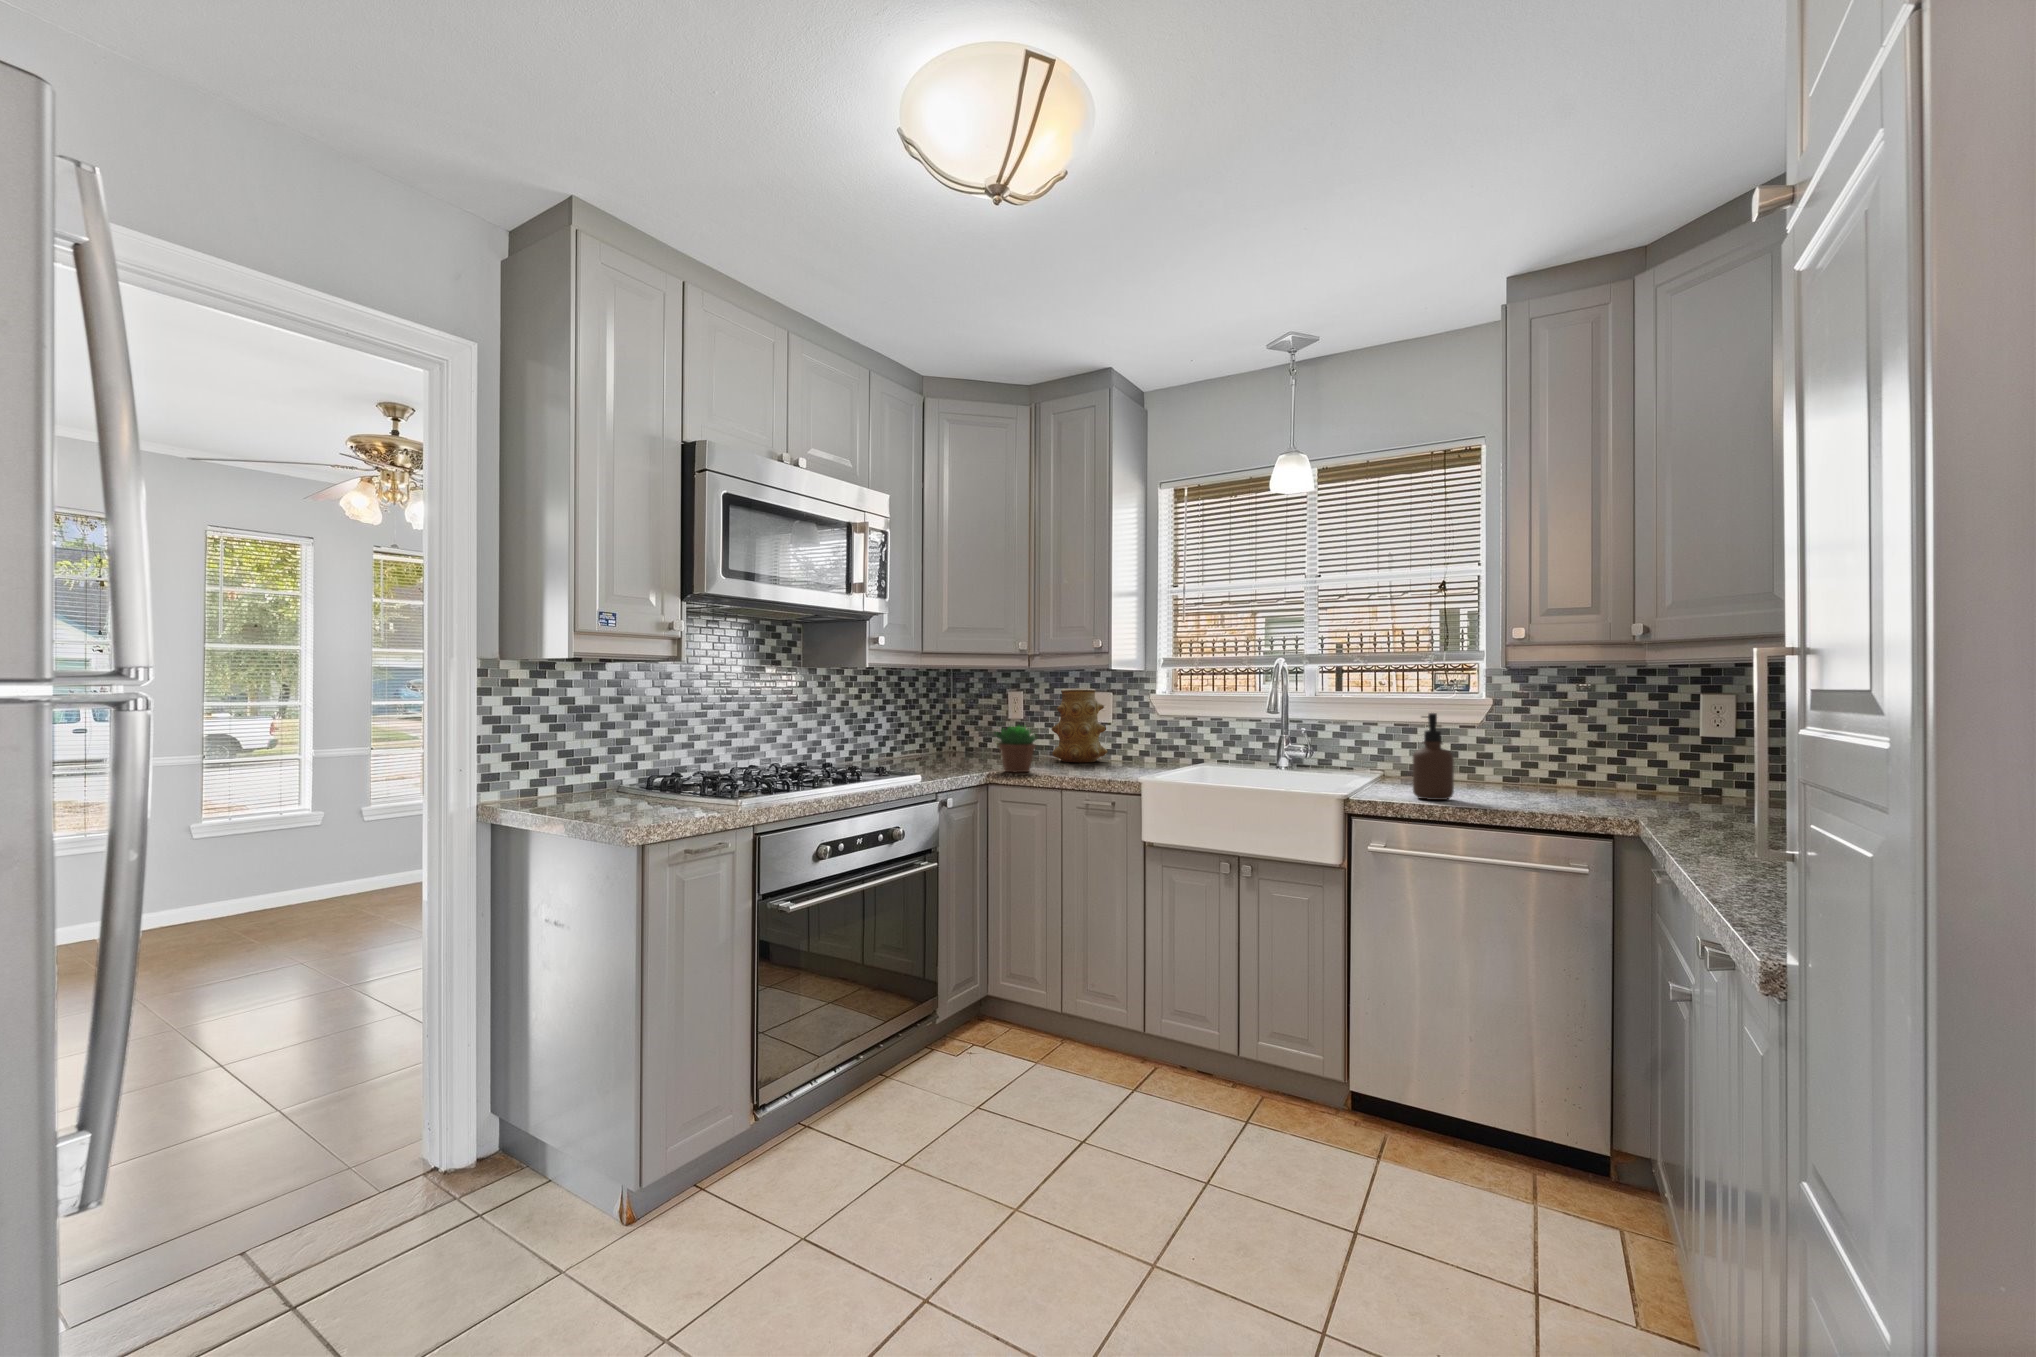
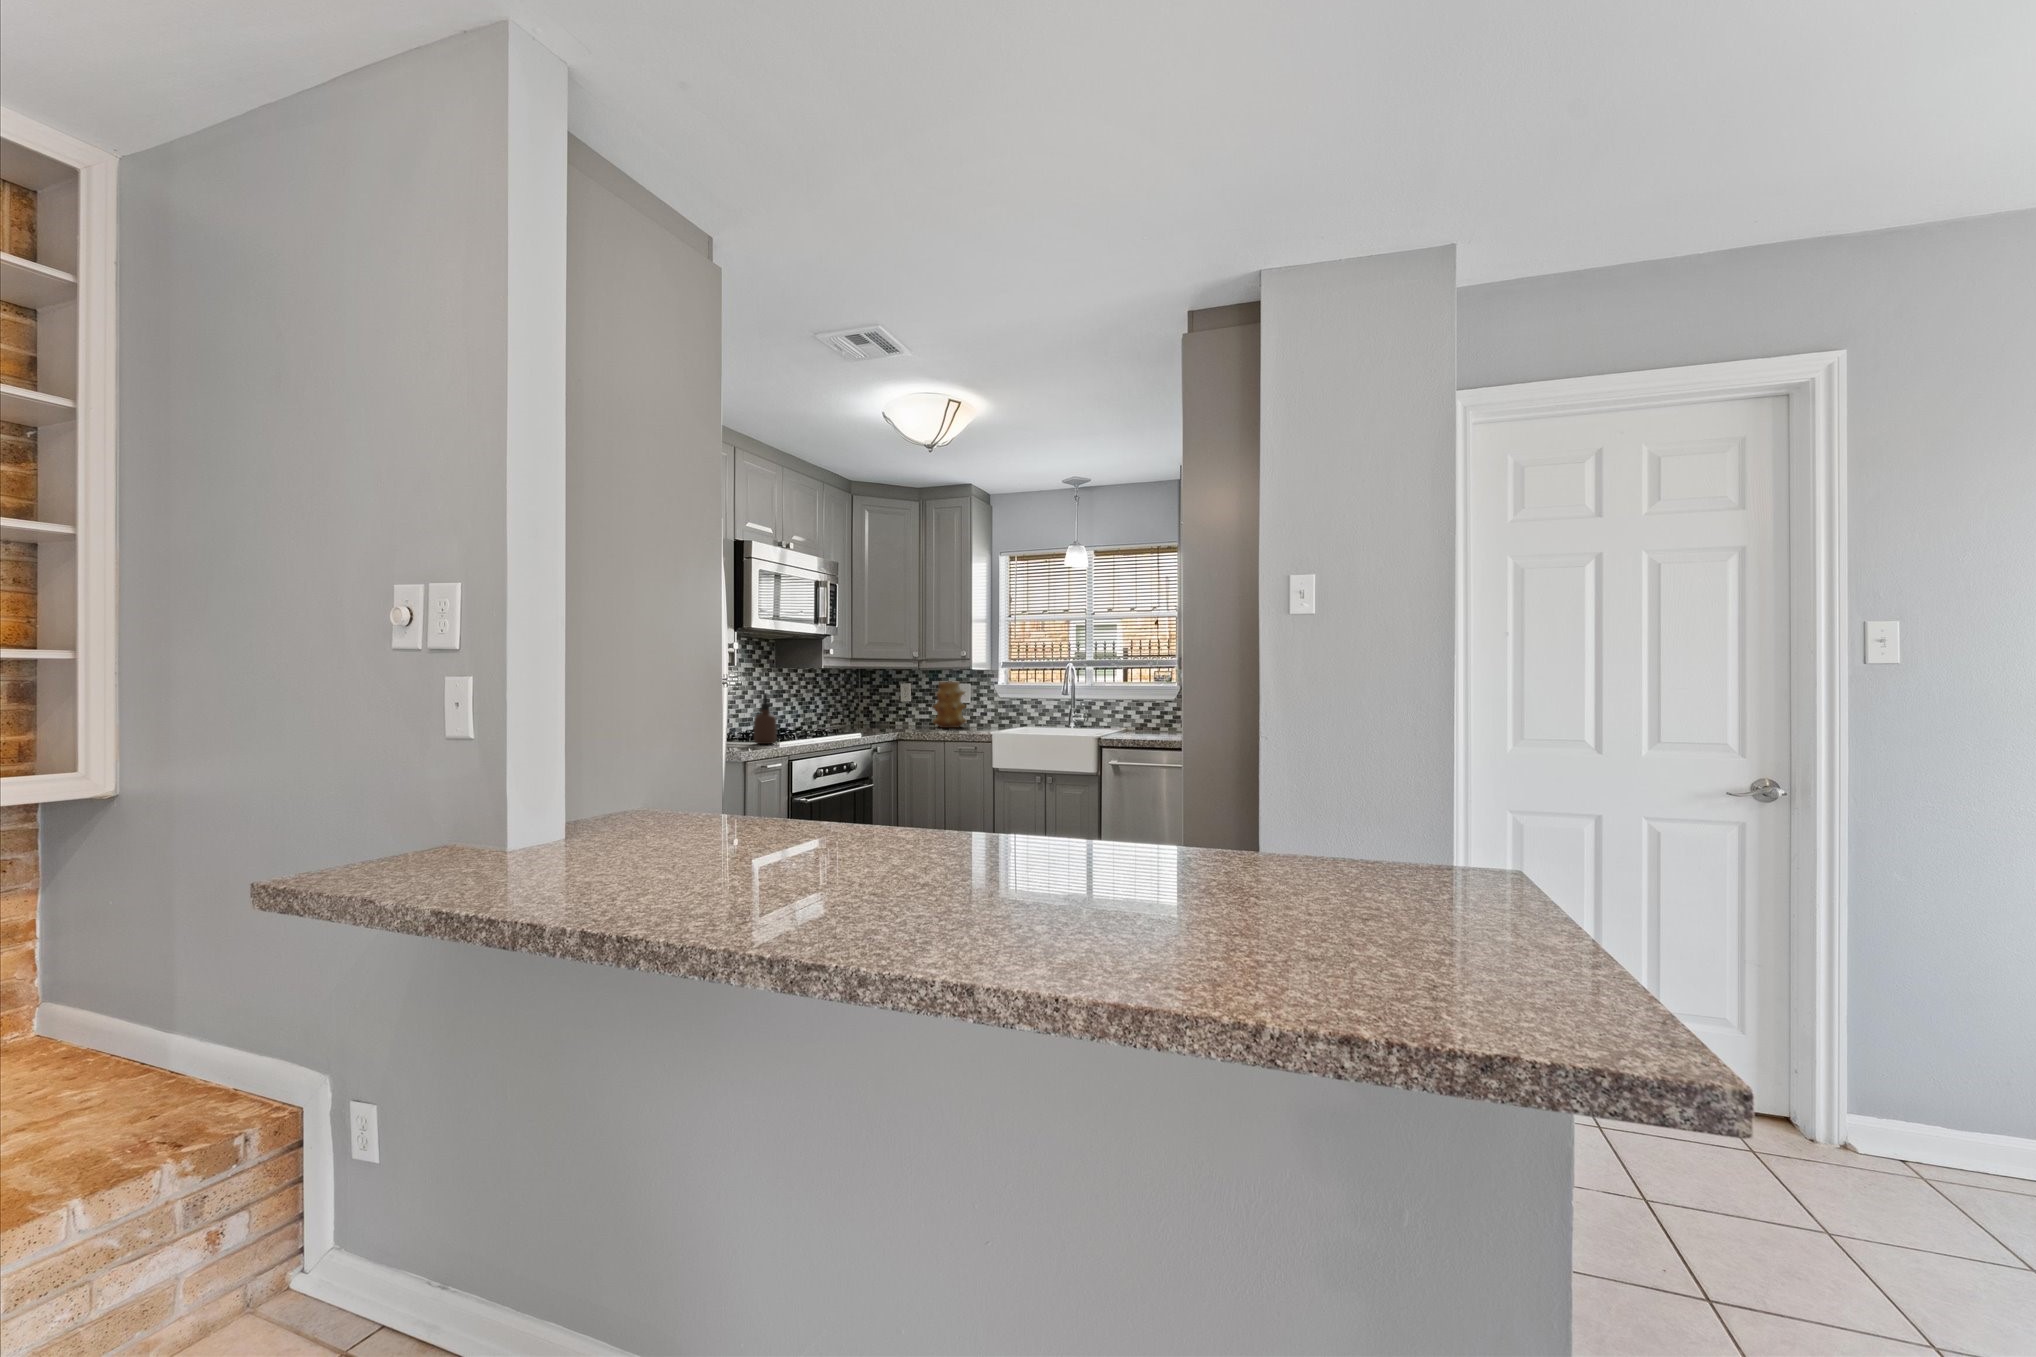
soap dispenser: present [1413,713,1454,800] -> present [754,693,777,744]
succulent plant: present [994,726,1038,772] -> none [900,703,930,732]

